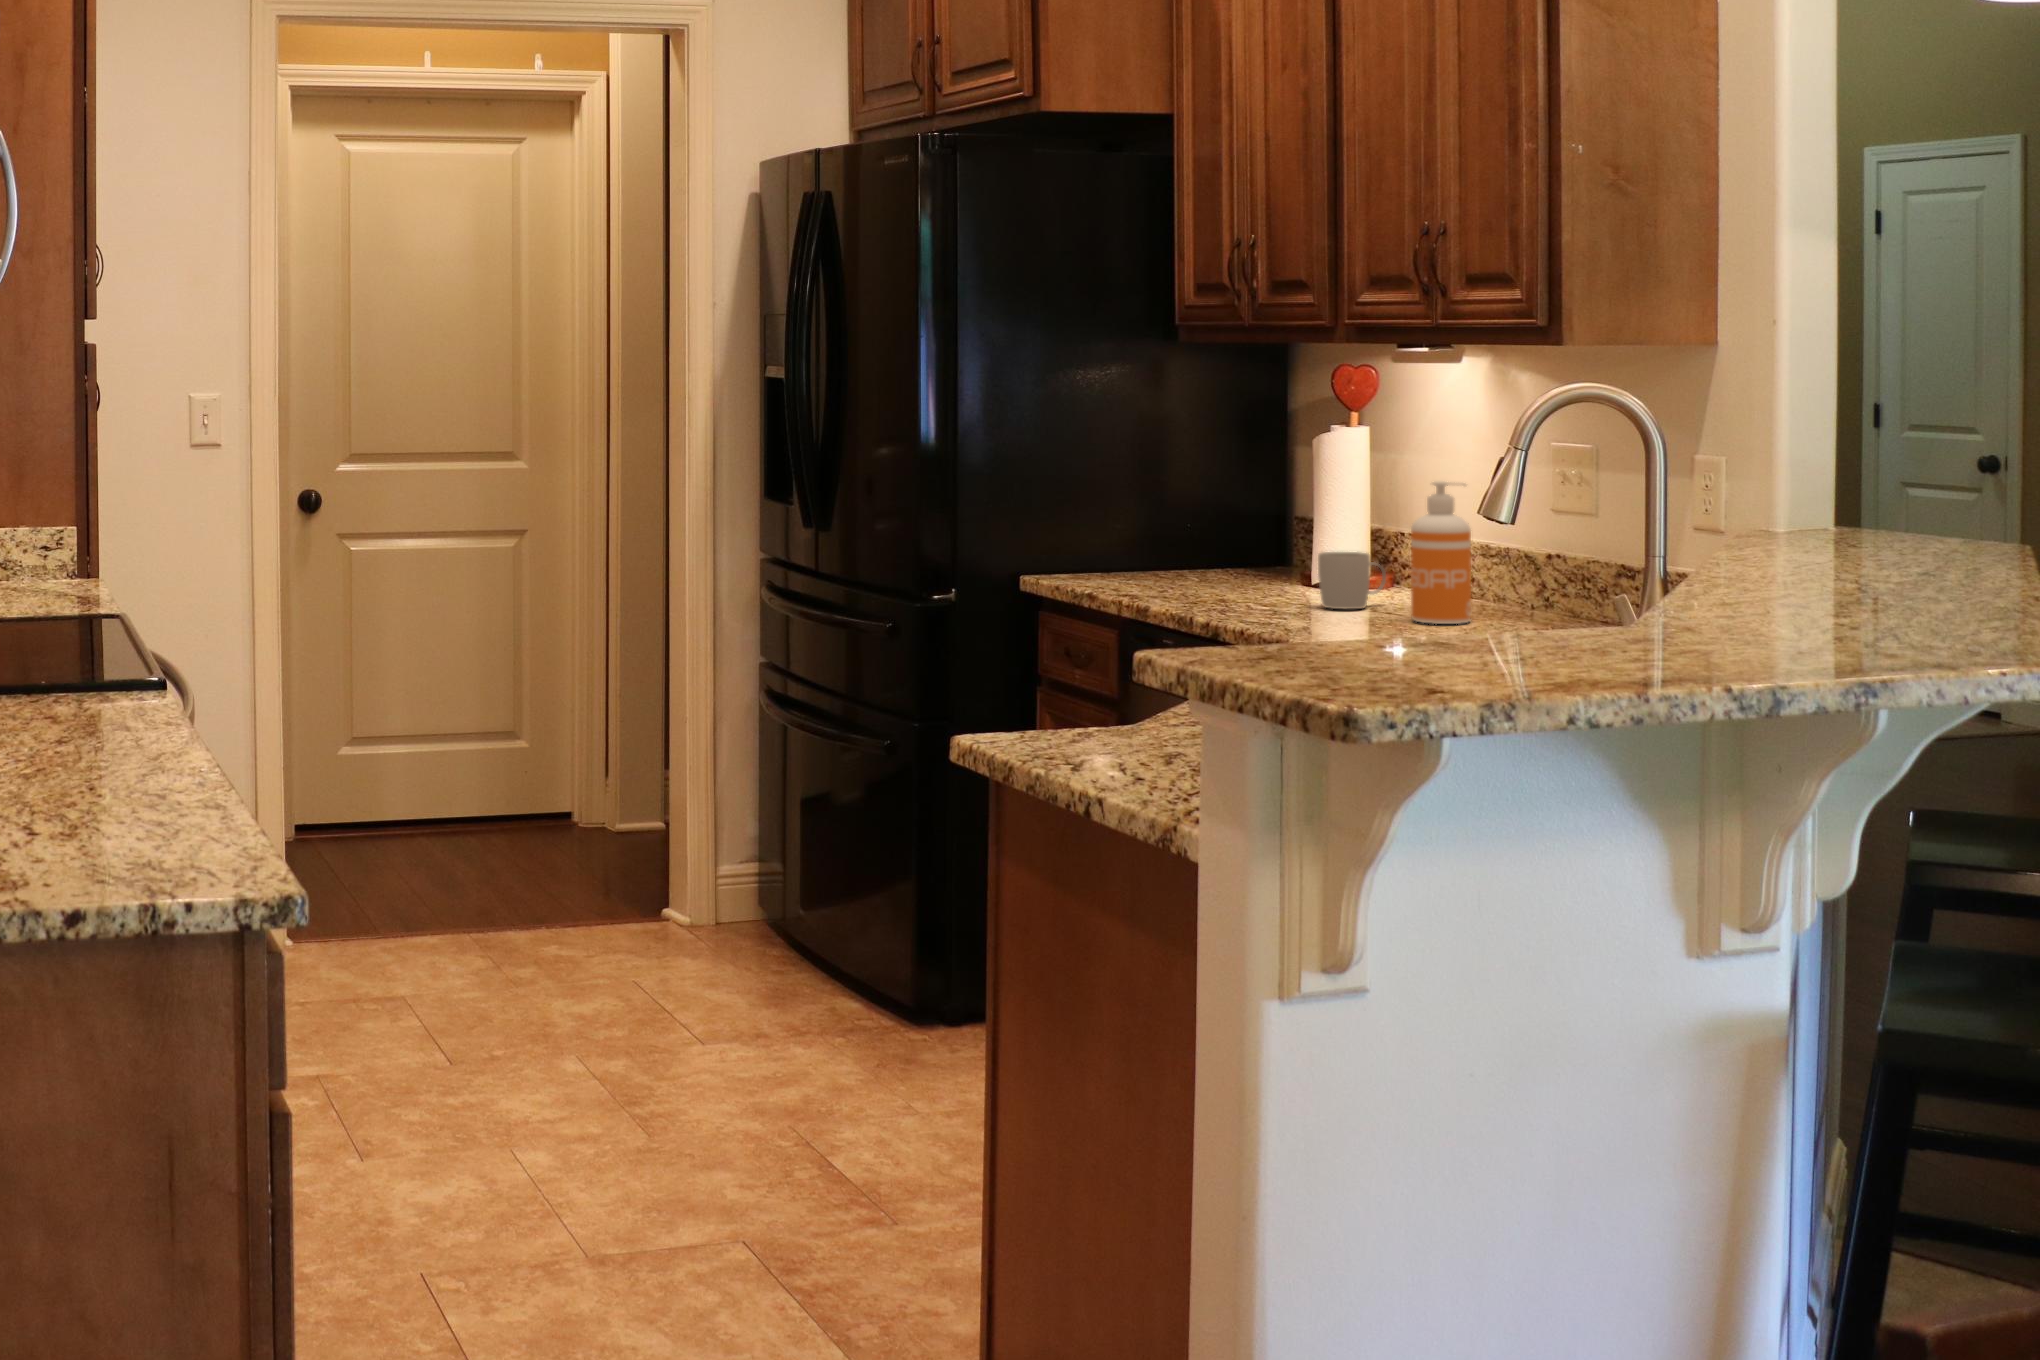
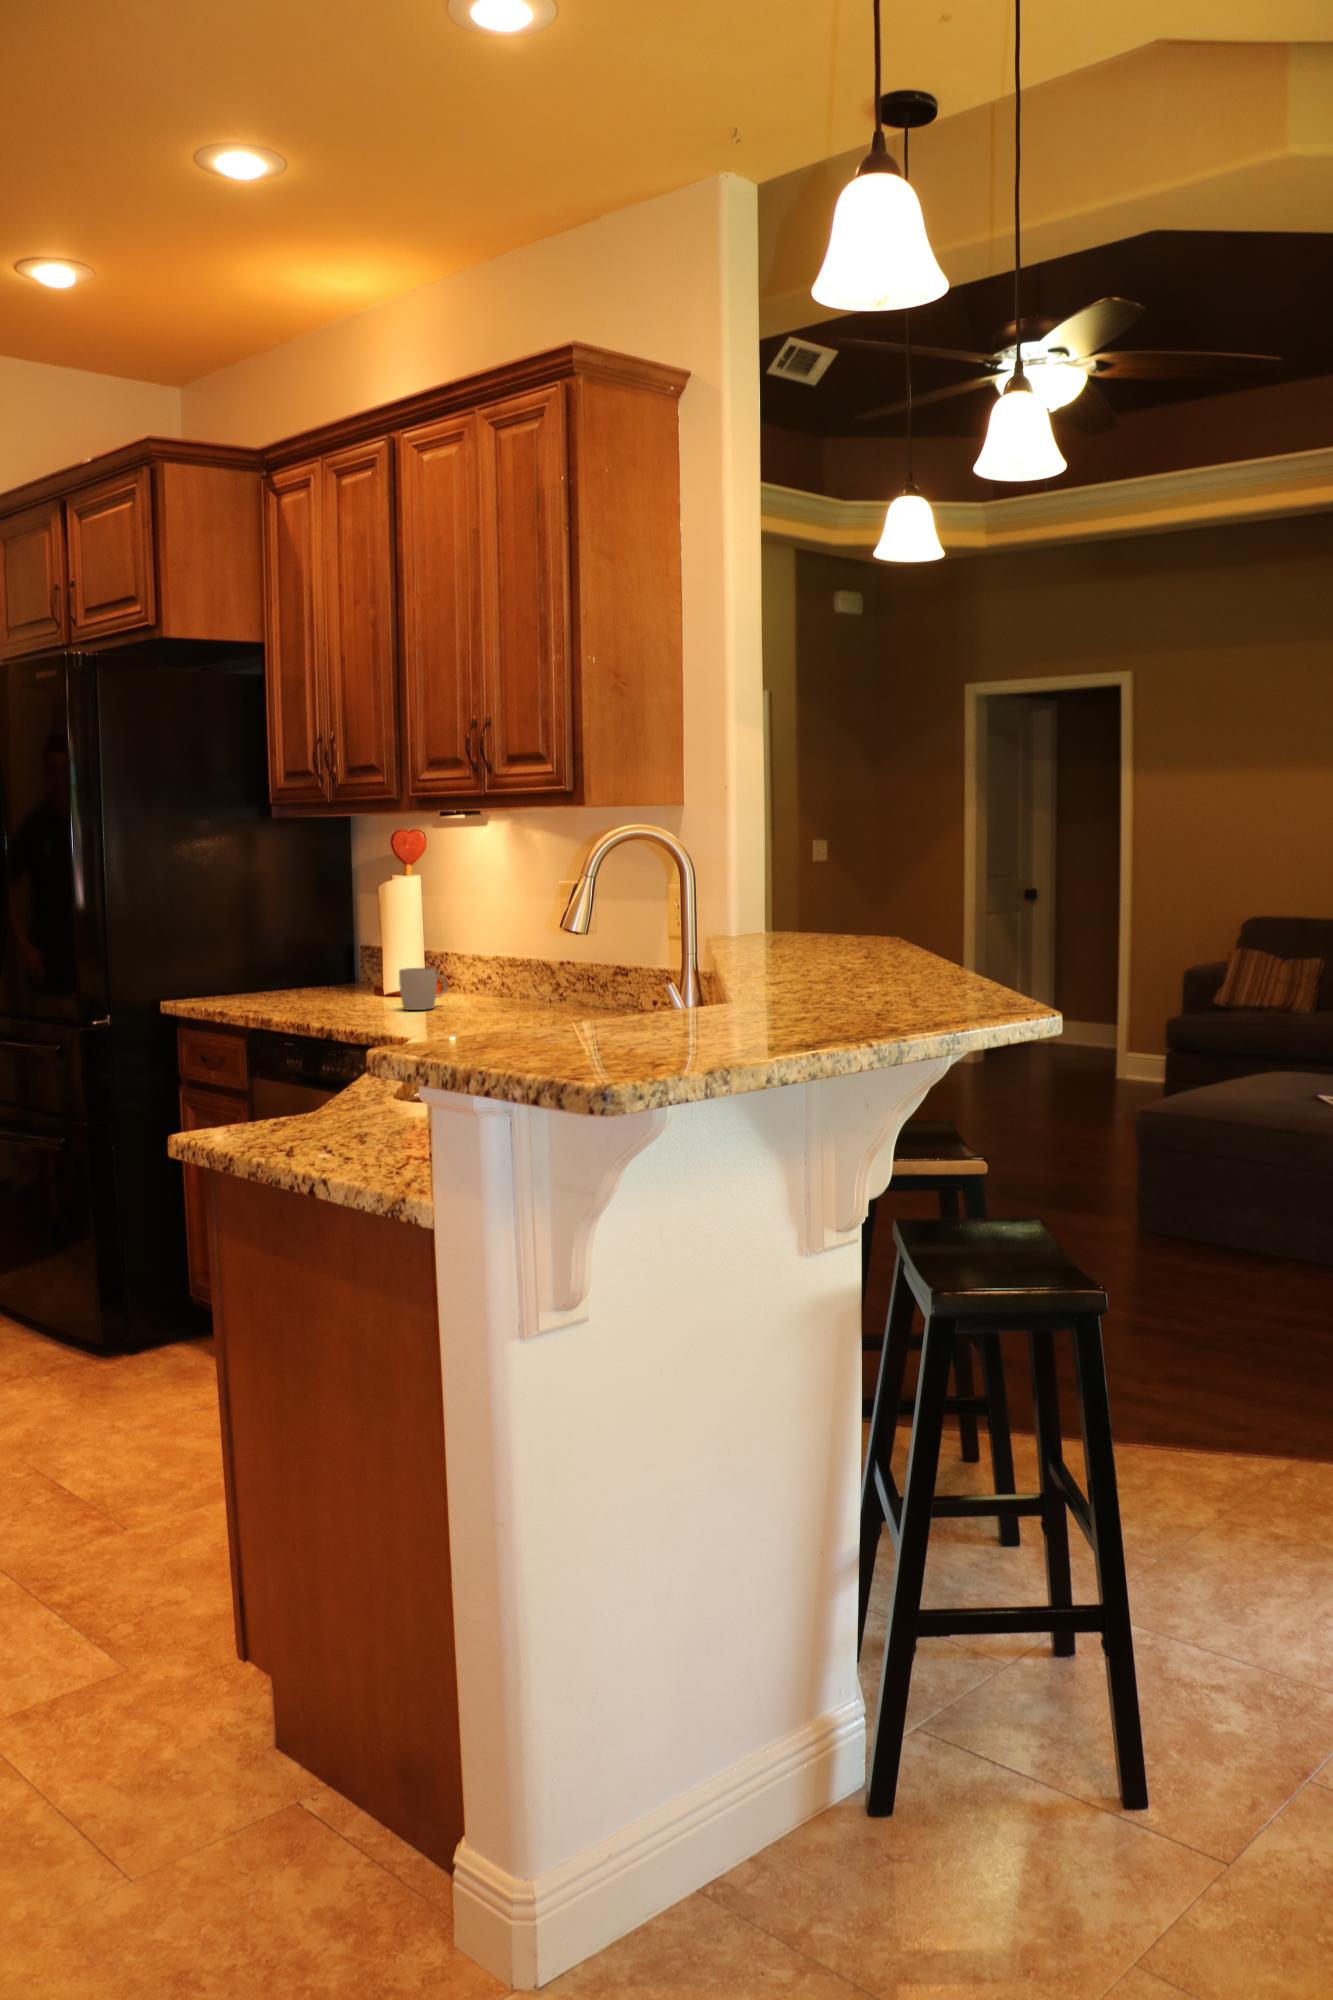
soap dispenser: present [1411,481,1471,624] -> none [469,912,512,1016]

